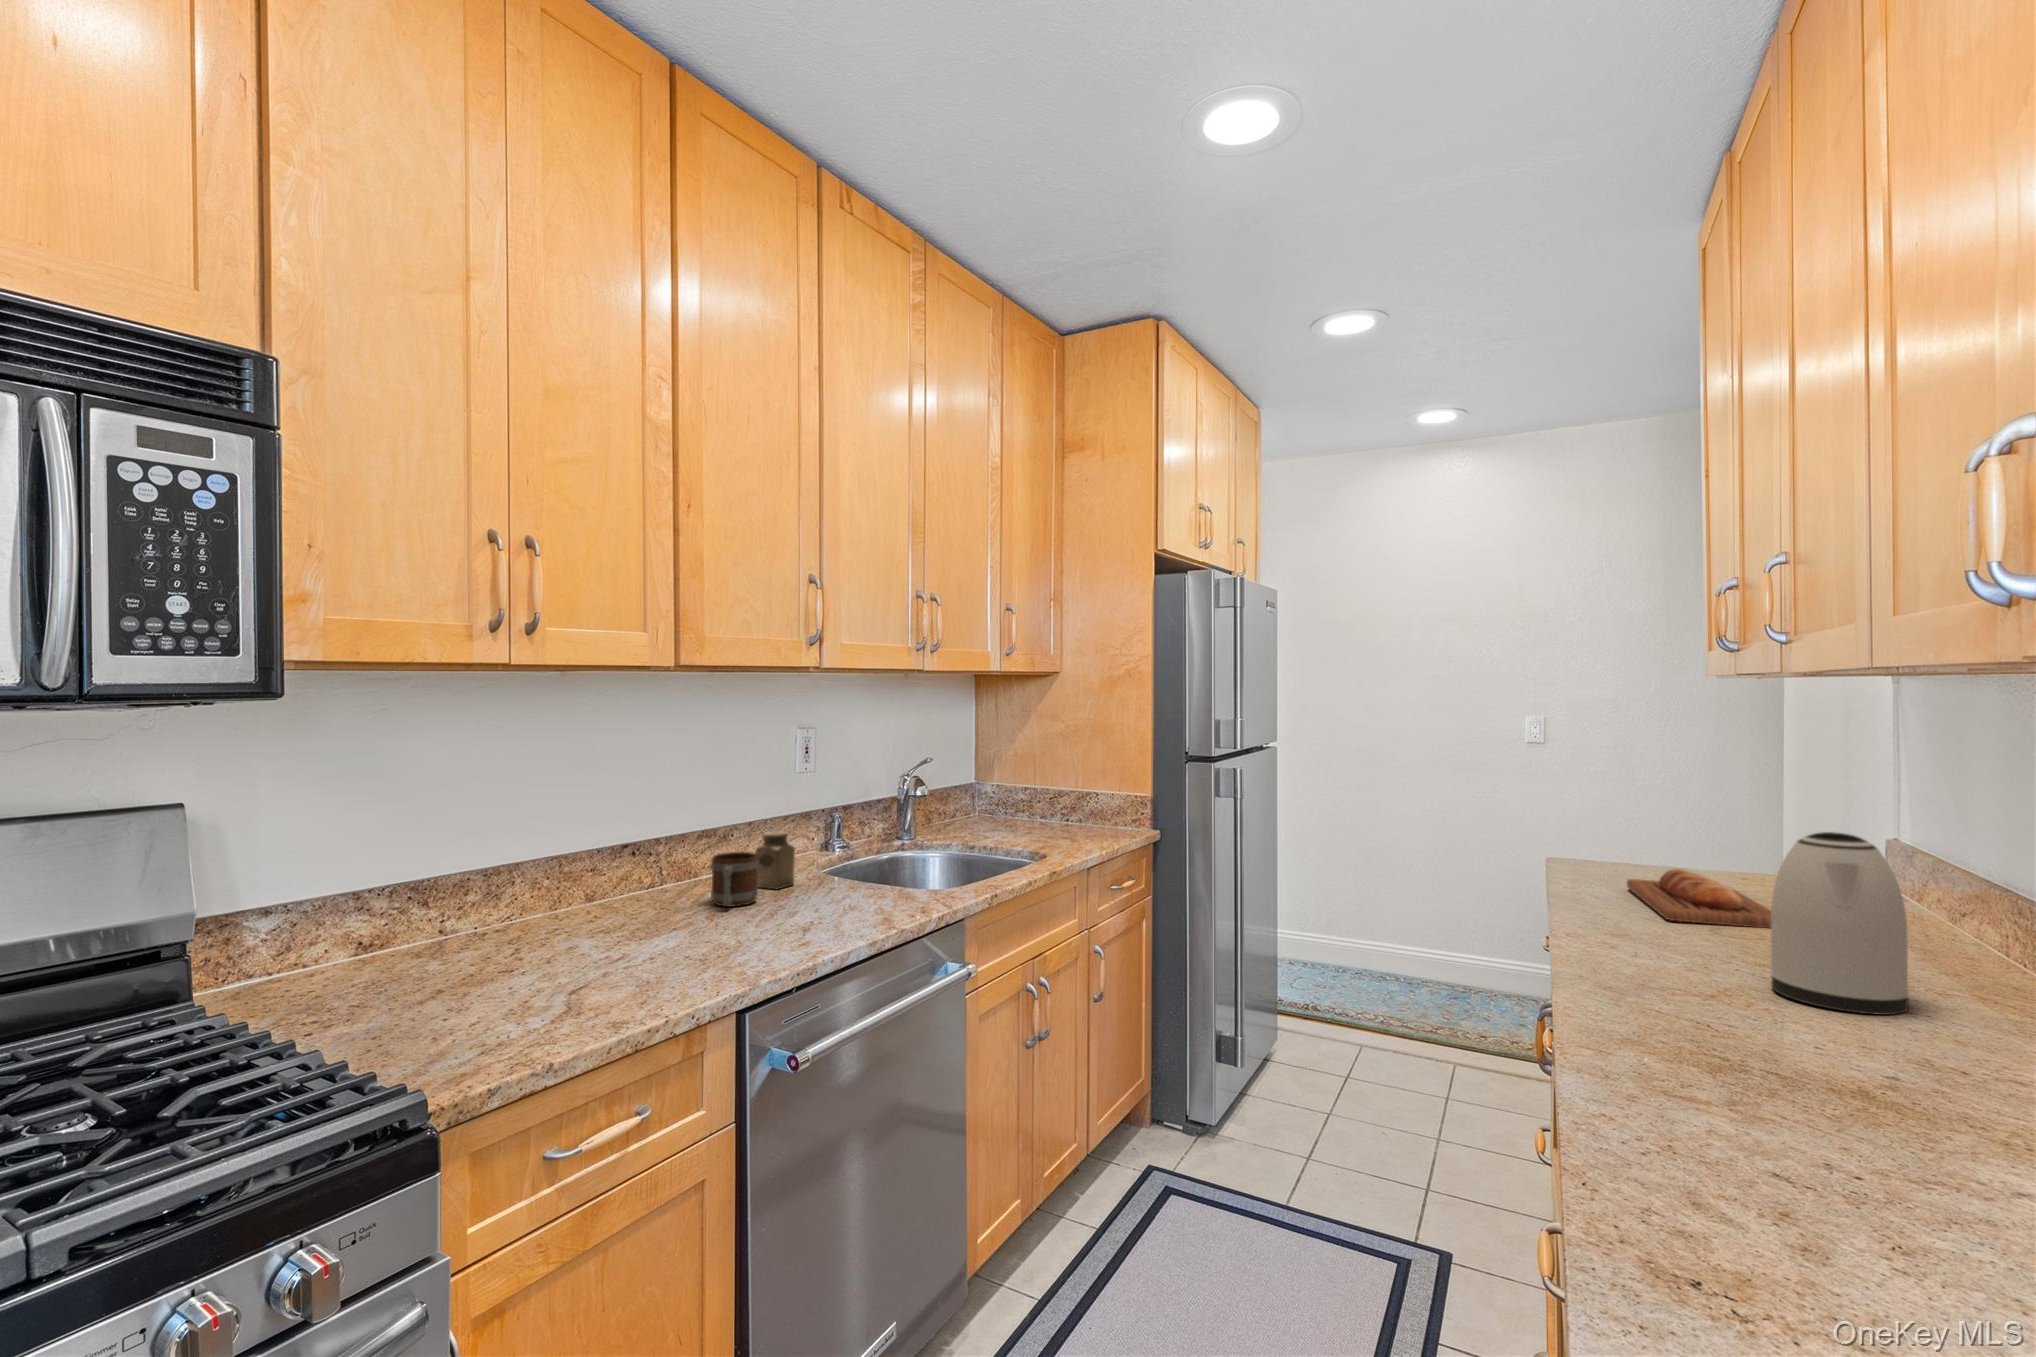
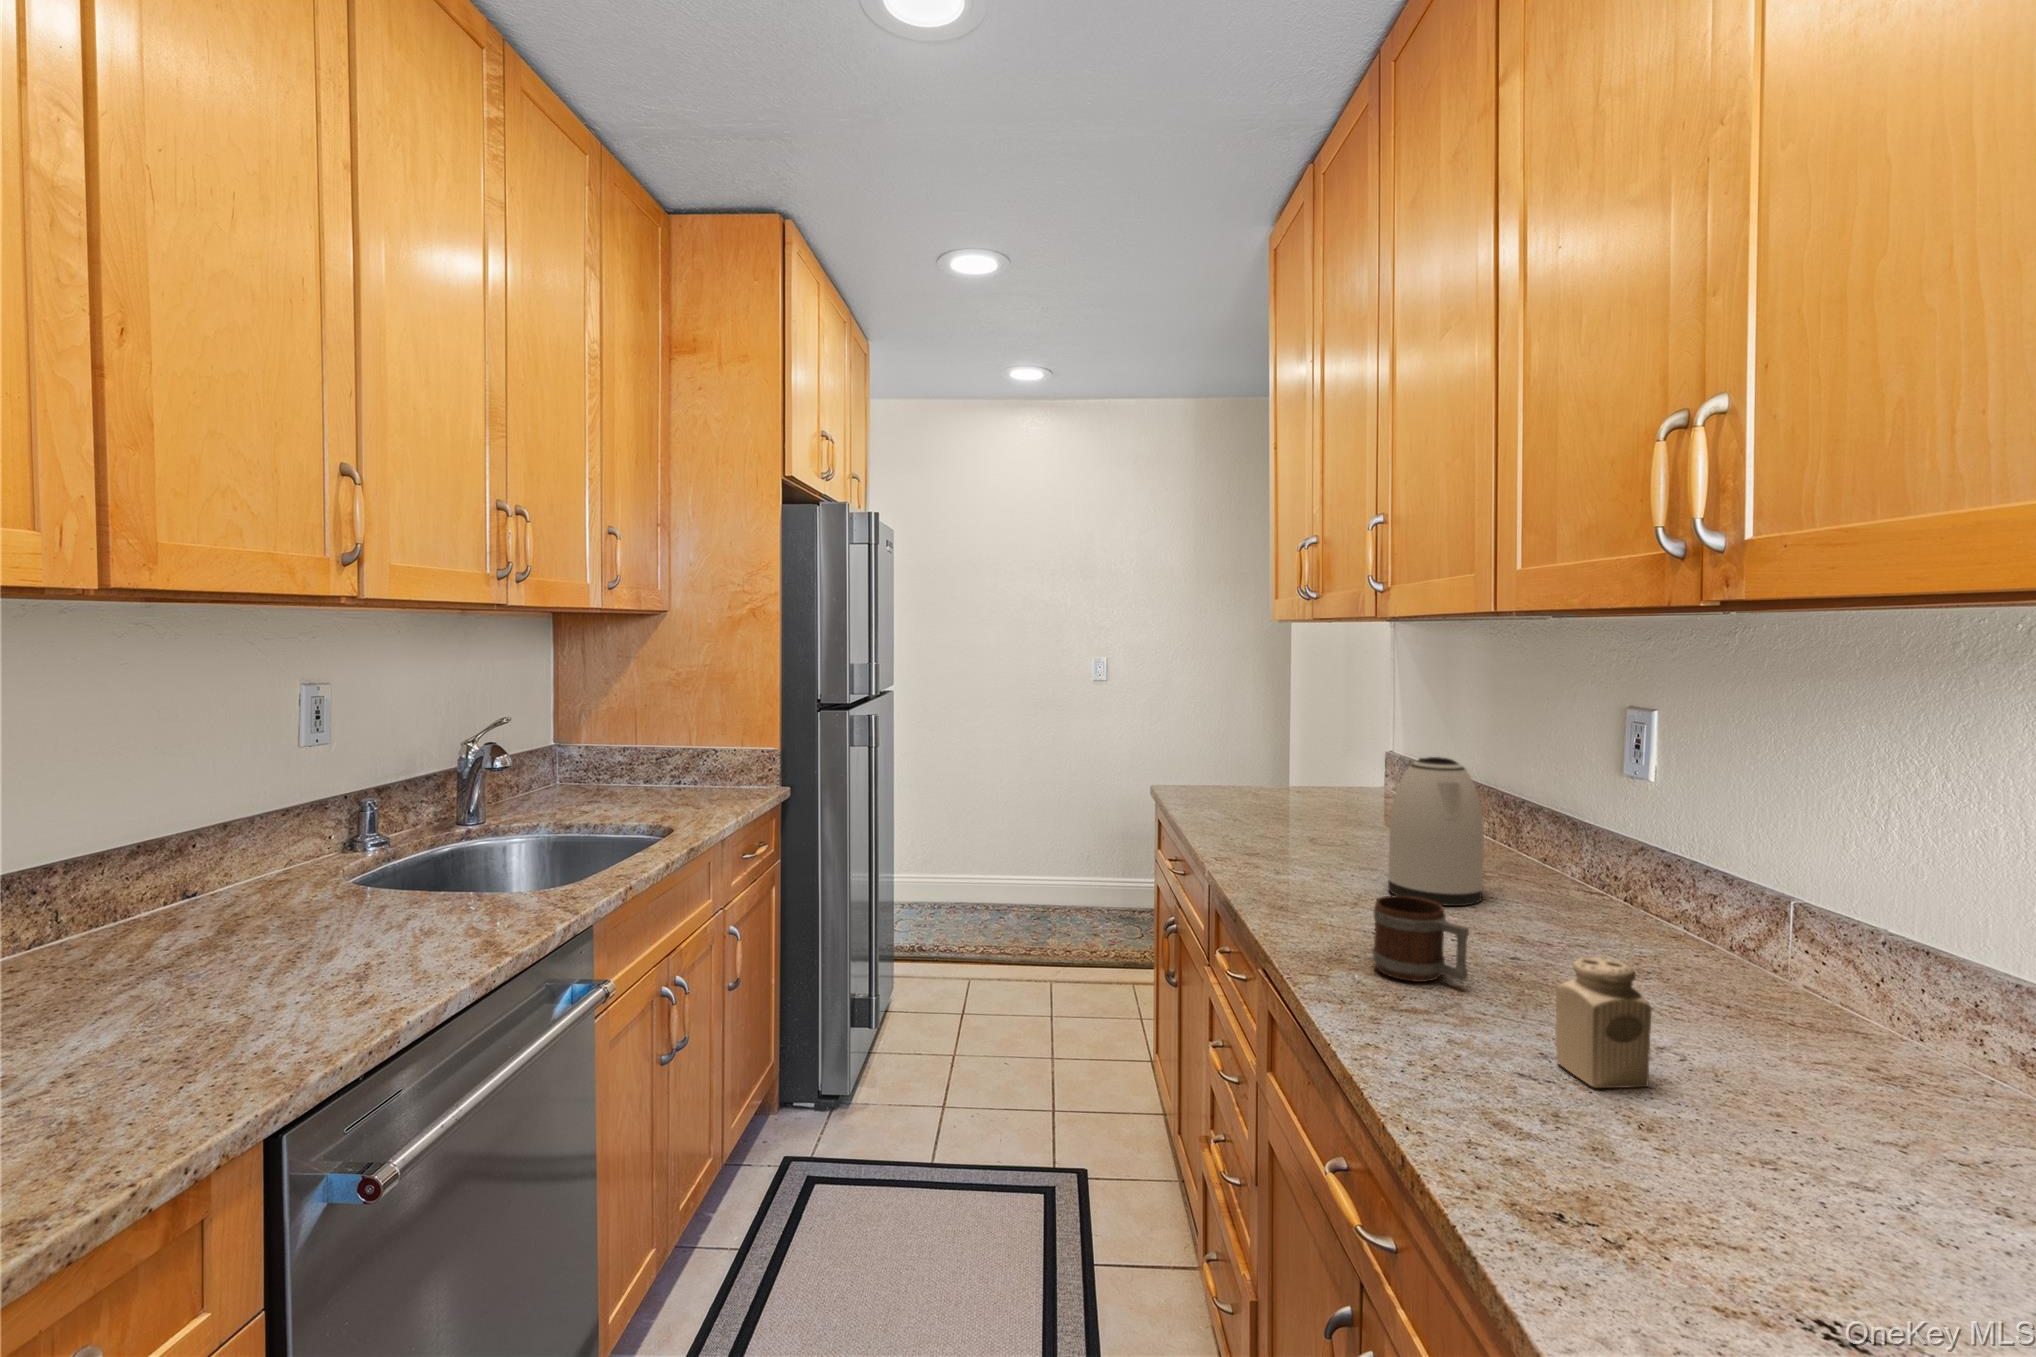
salt shaker: present [755,831,795,889] -> present [1556,957,1652,1088]
mug: present [711,852,758,906] -> present [1372,896,1469,982]
bread loaf: present [1627,869,1771,928] -> none [1224,794,1354,840]

